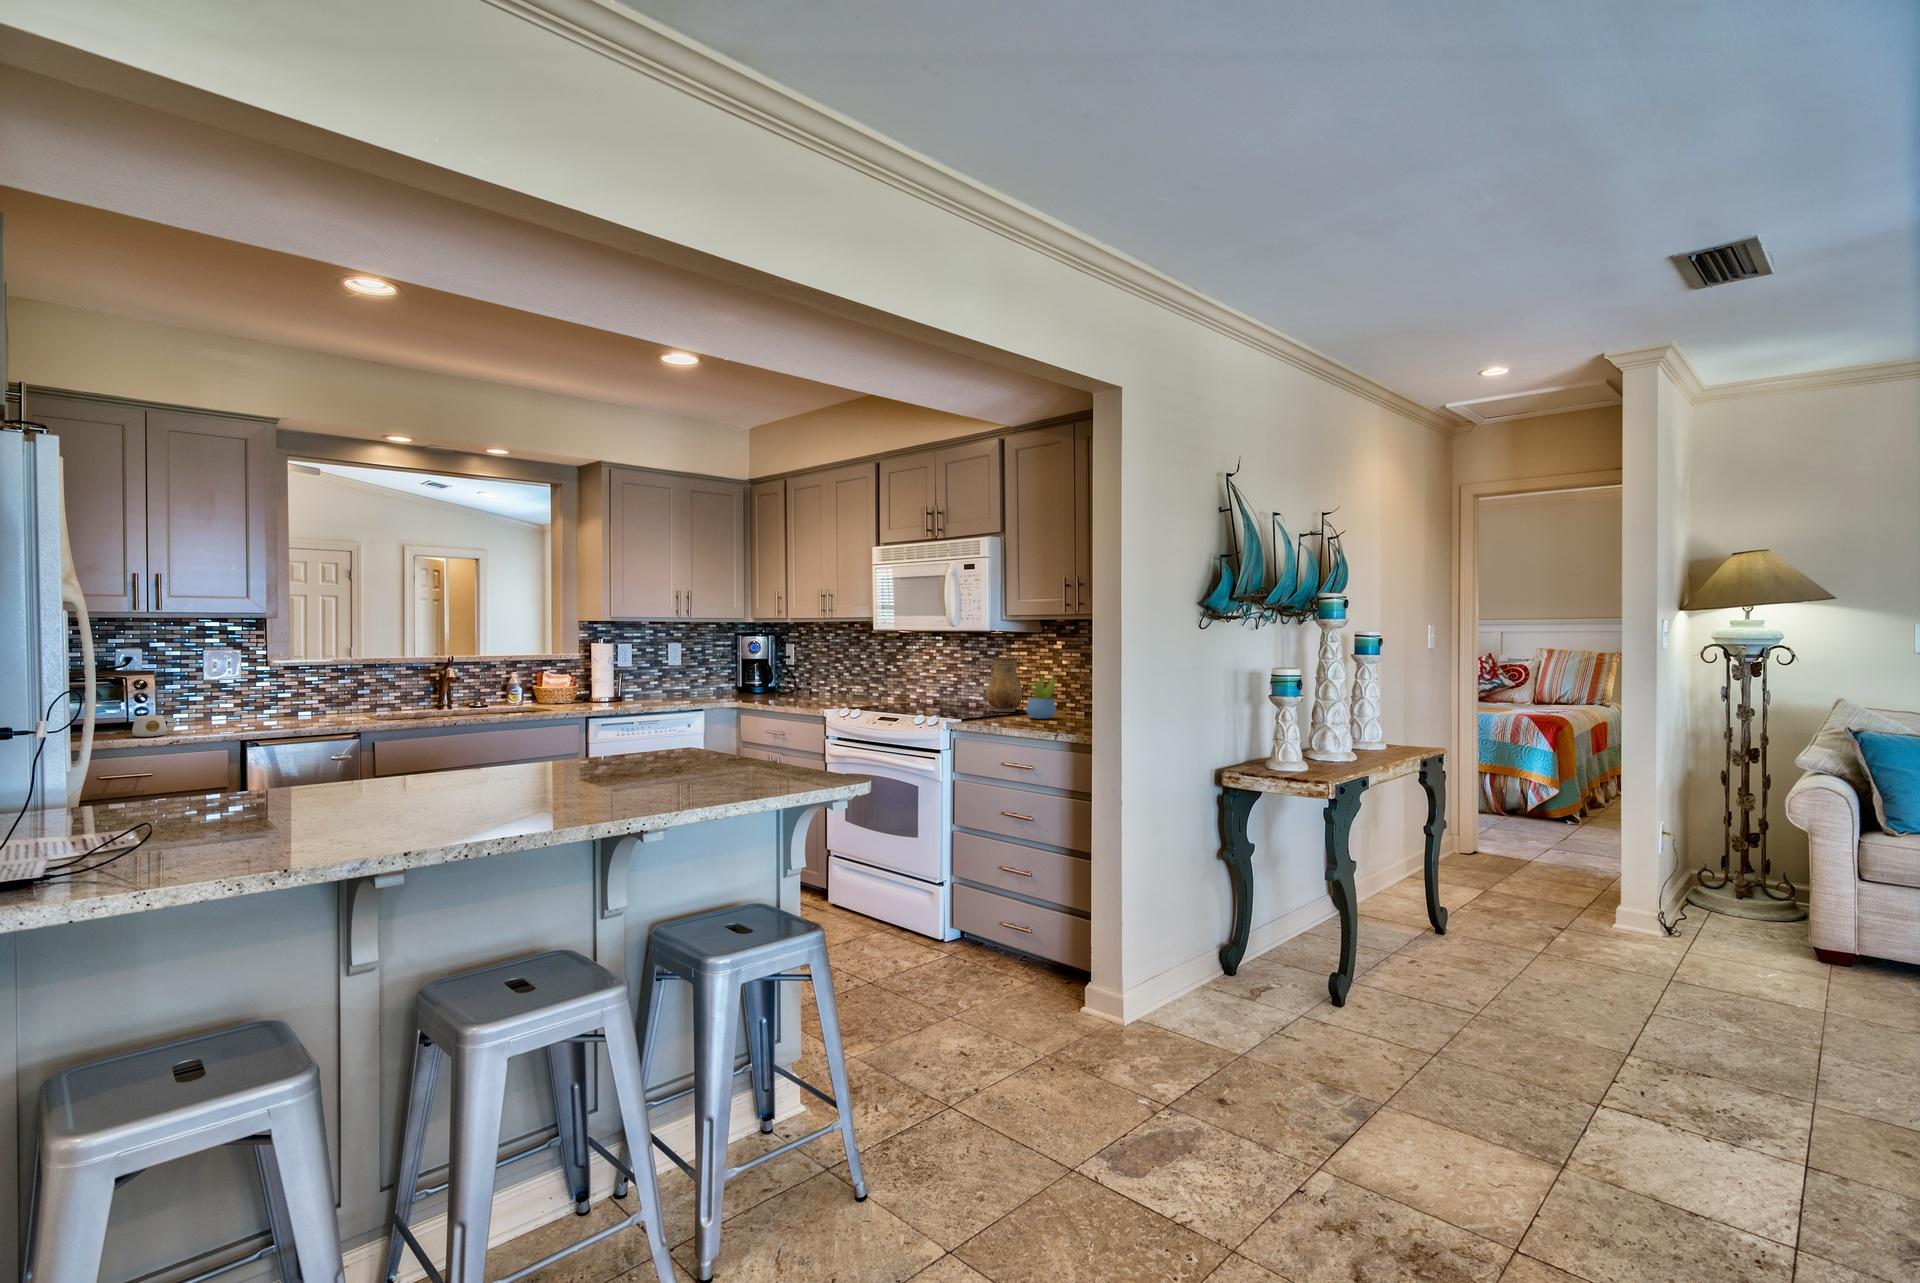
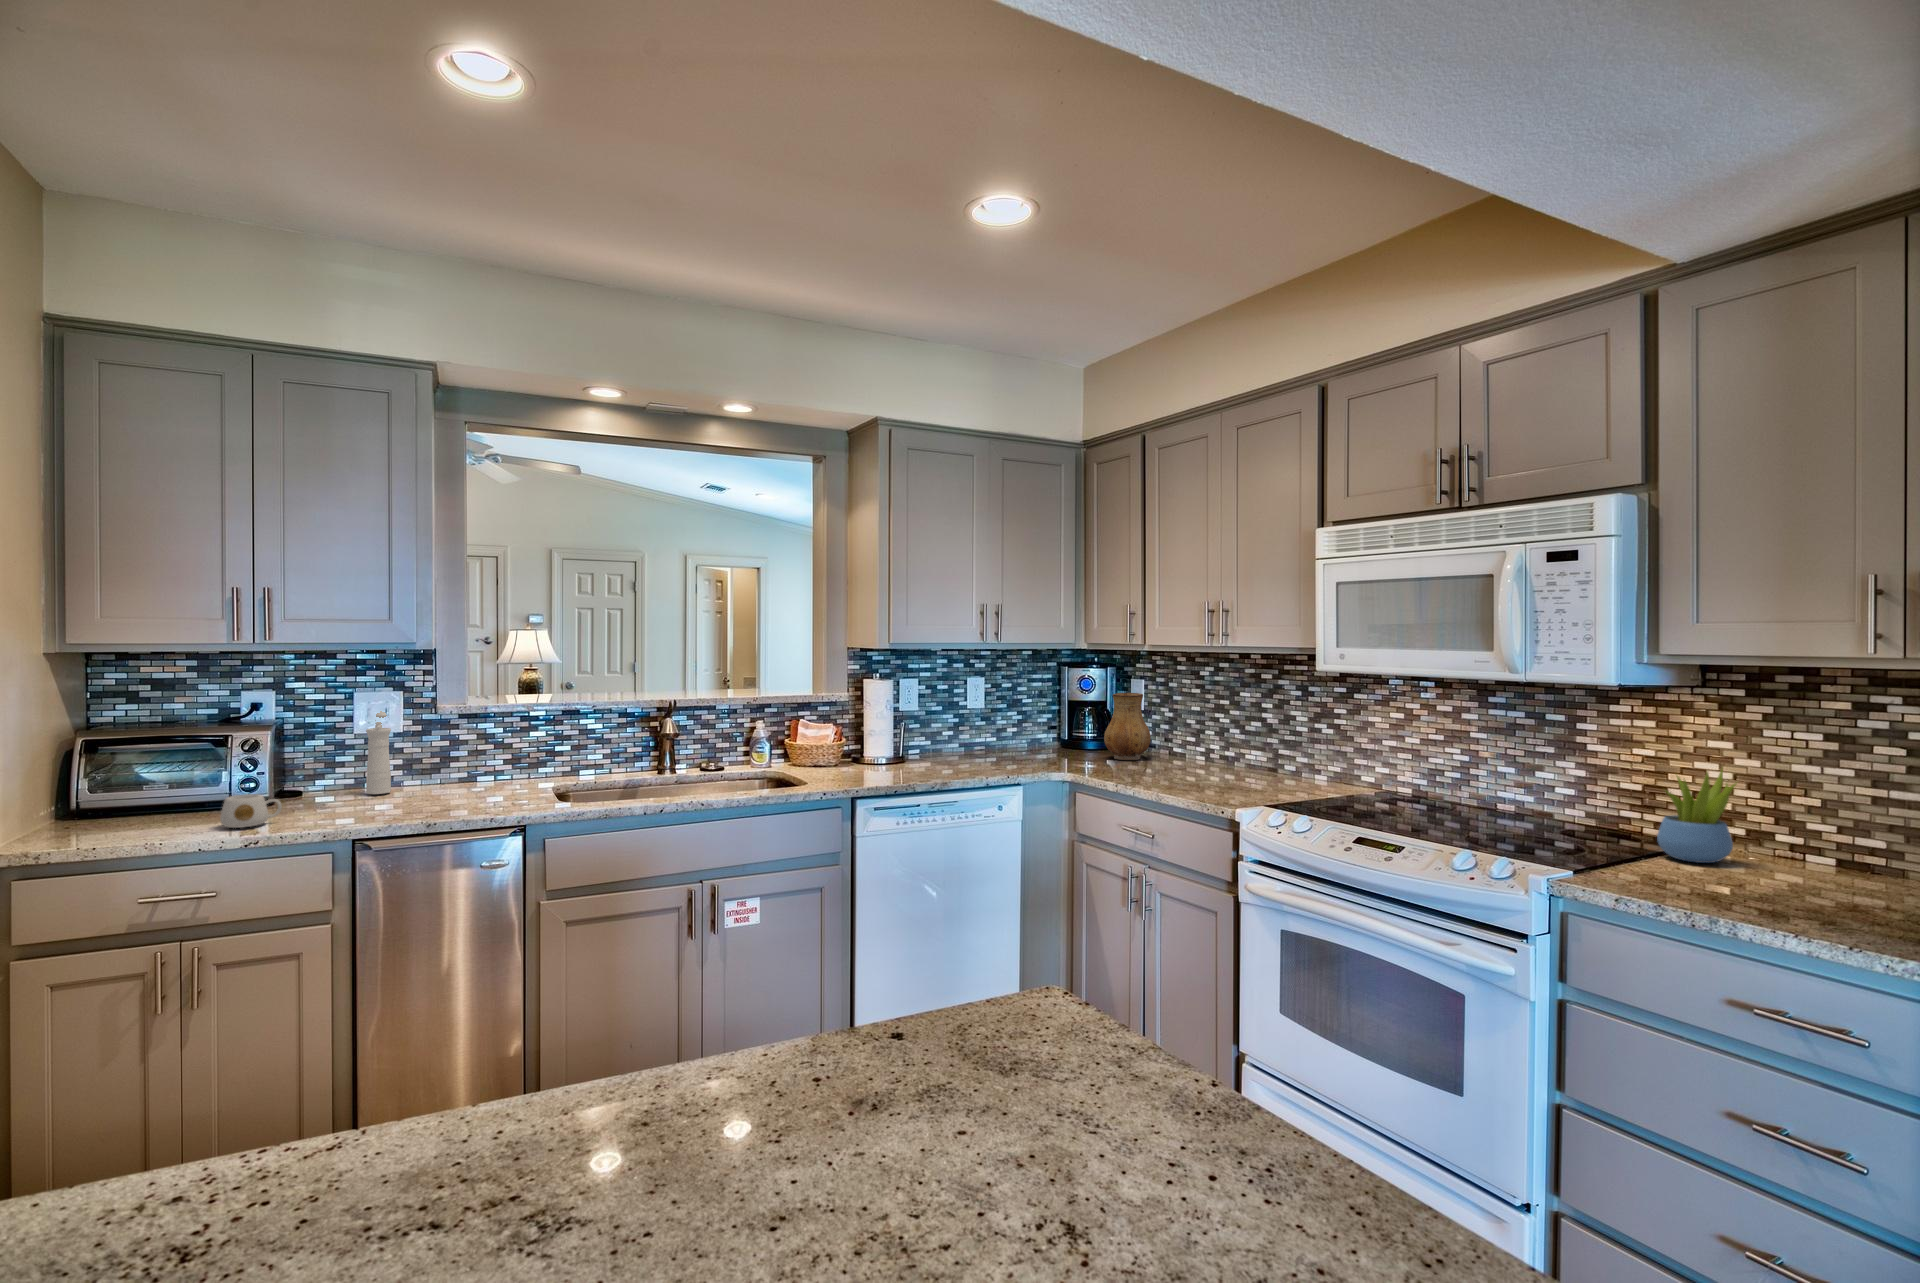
ceramic pitcher: present [986,657,1023,712] -> present [1104,693,1151,760]
pepper mill: none [218,664,239,721] -> present [366,711,391,794]

